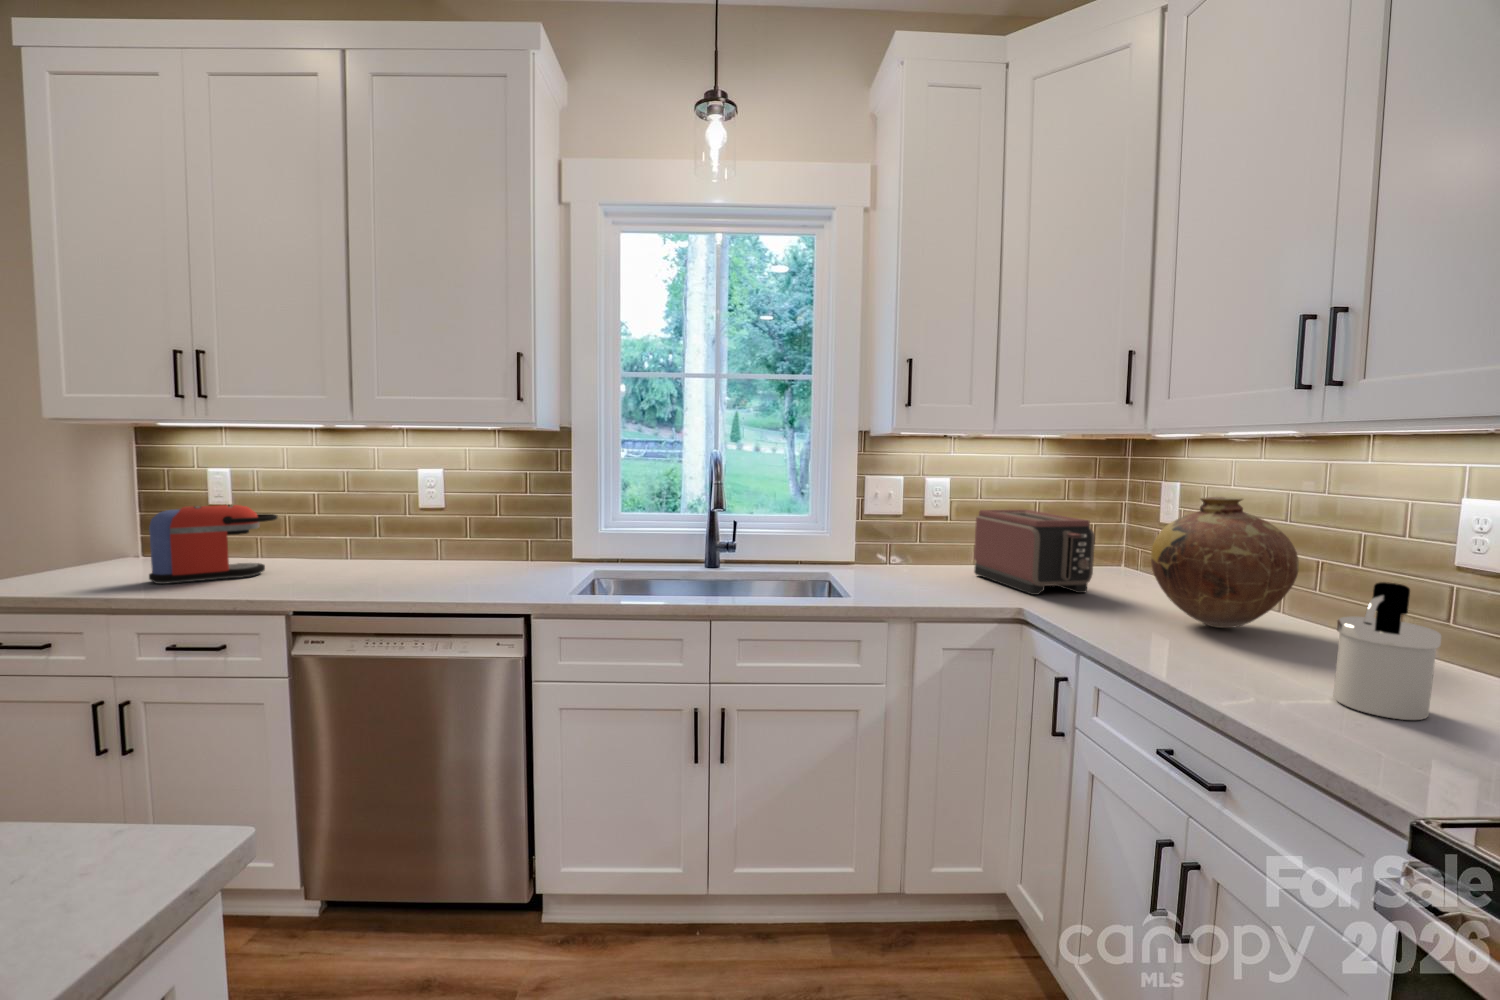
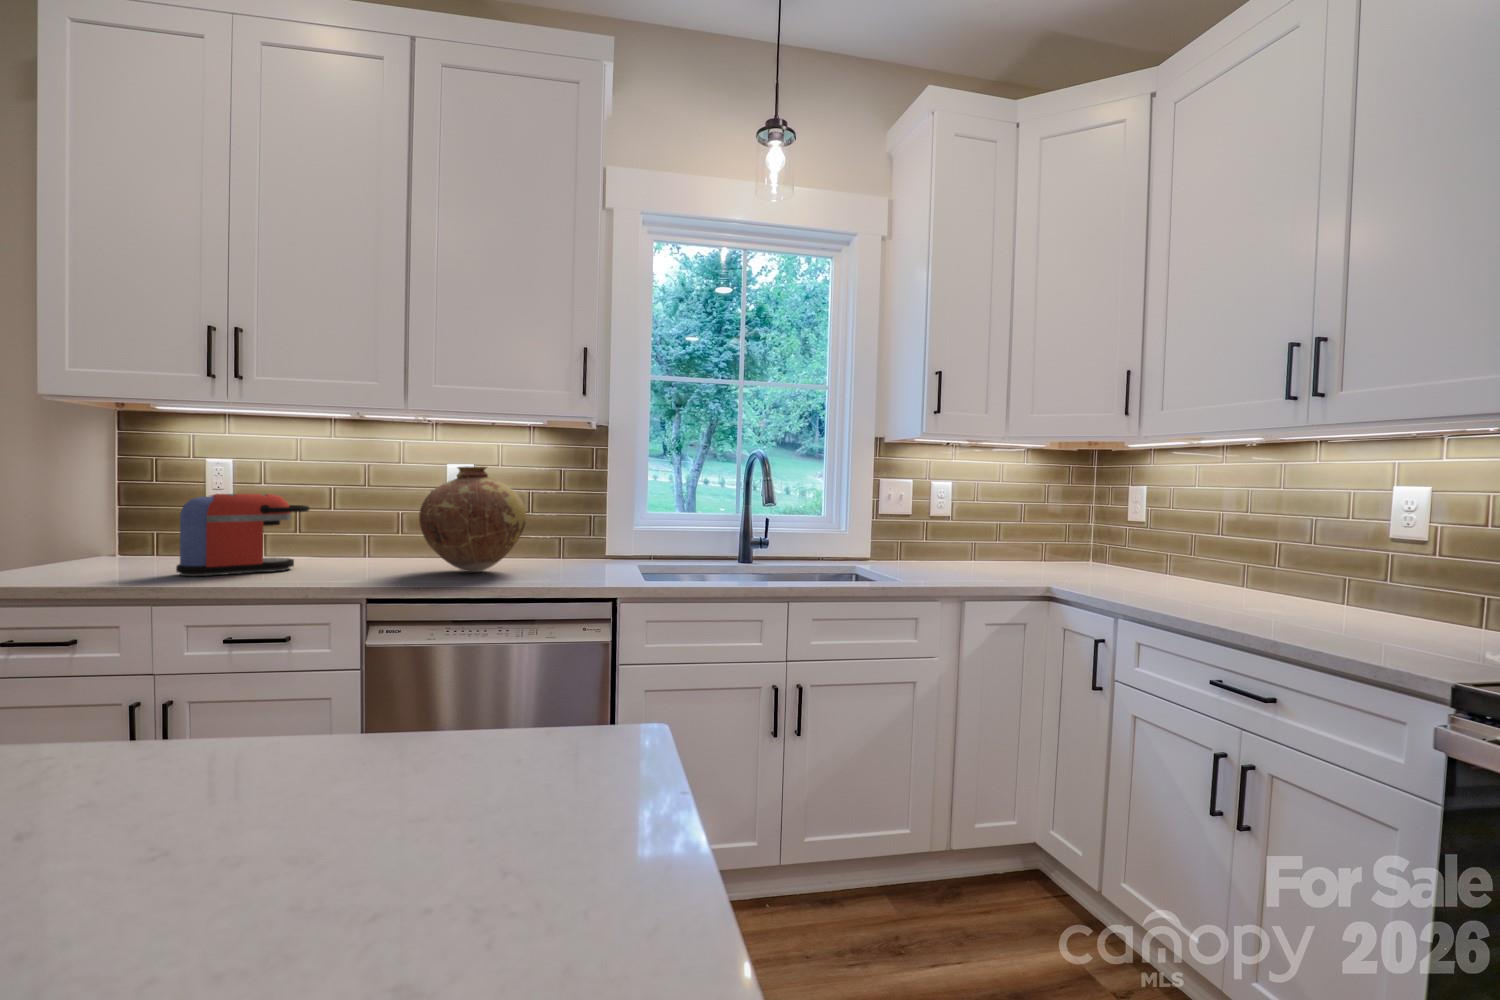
vase: present [1151,497,1299,628] -> present [419,466,526,572]
toaster: present [974,510,1095,595] -> none [984,508,1095,579]
soap dispenser: present [1333,582,1441,720] -> none [1334,540,1410,639]

